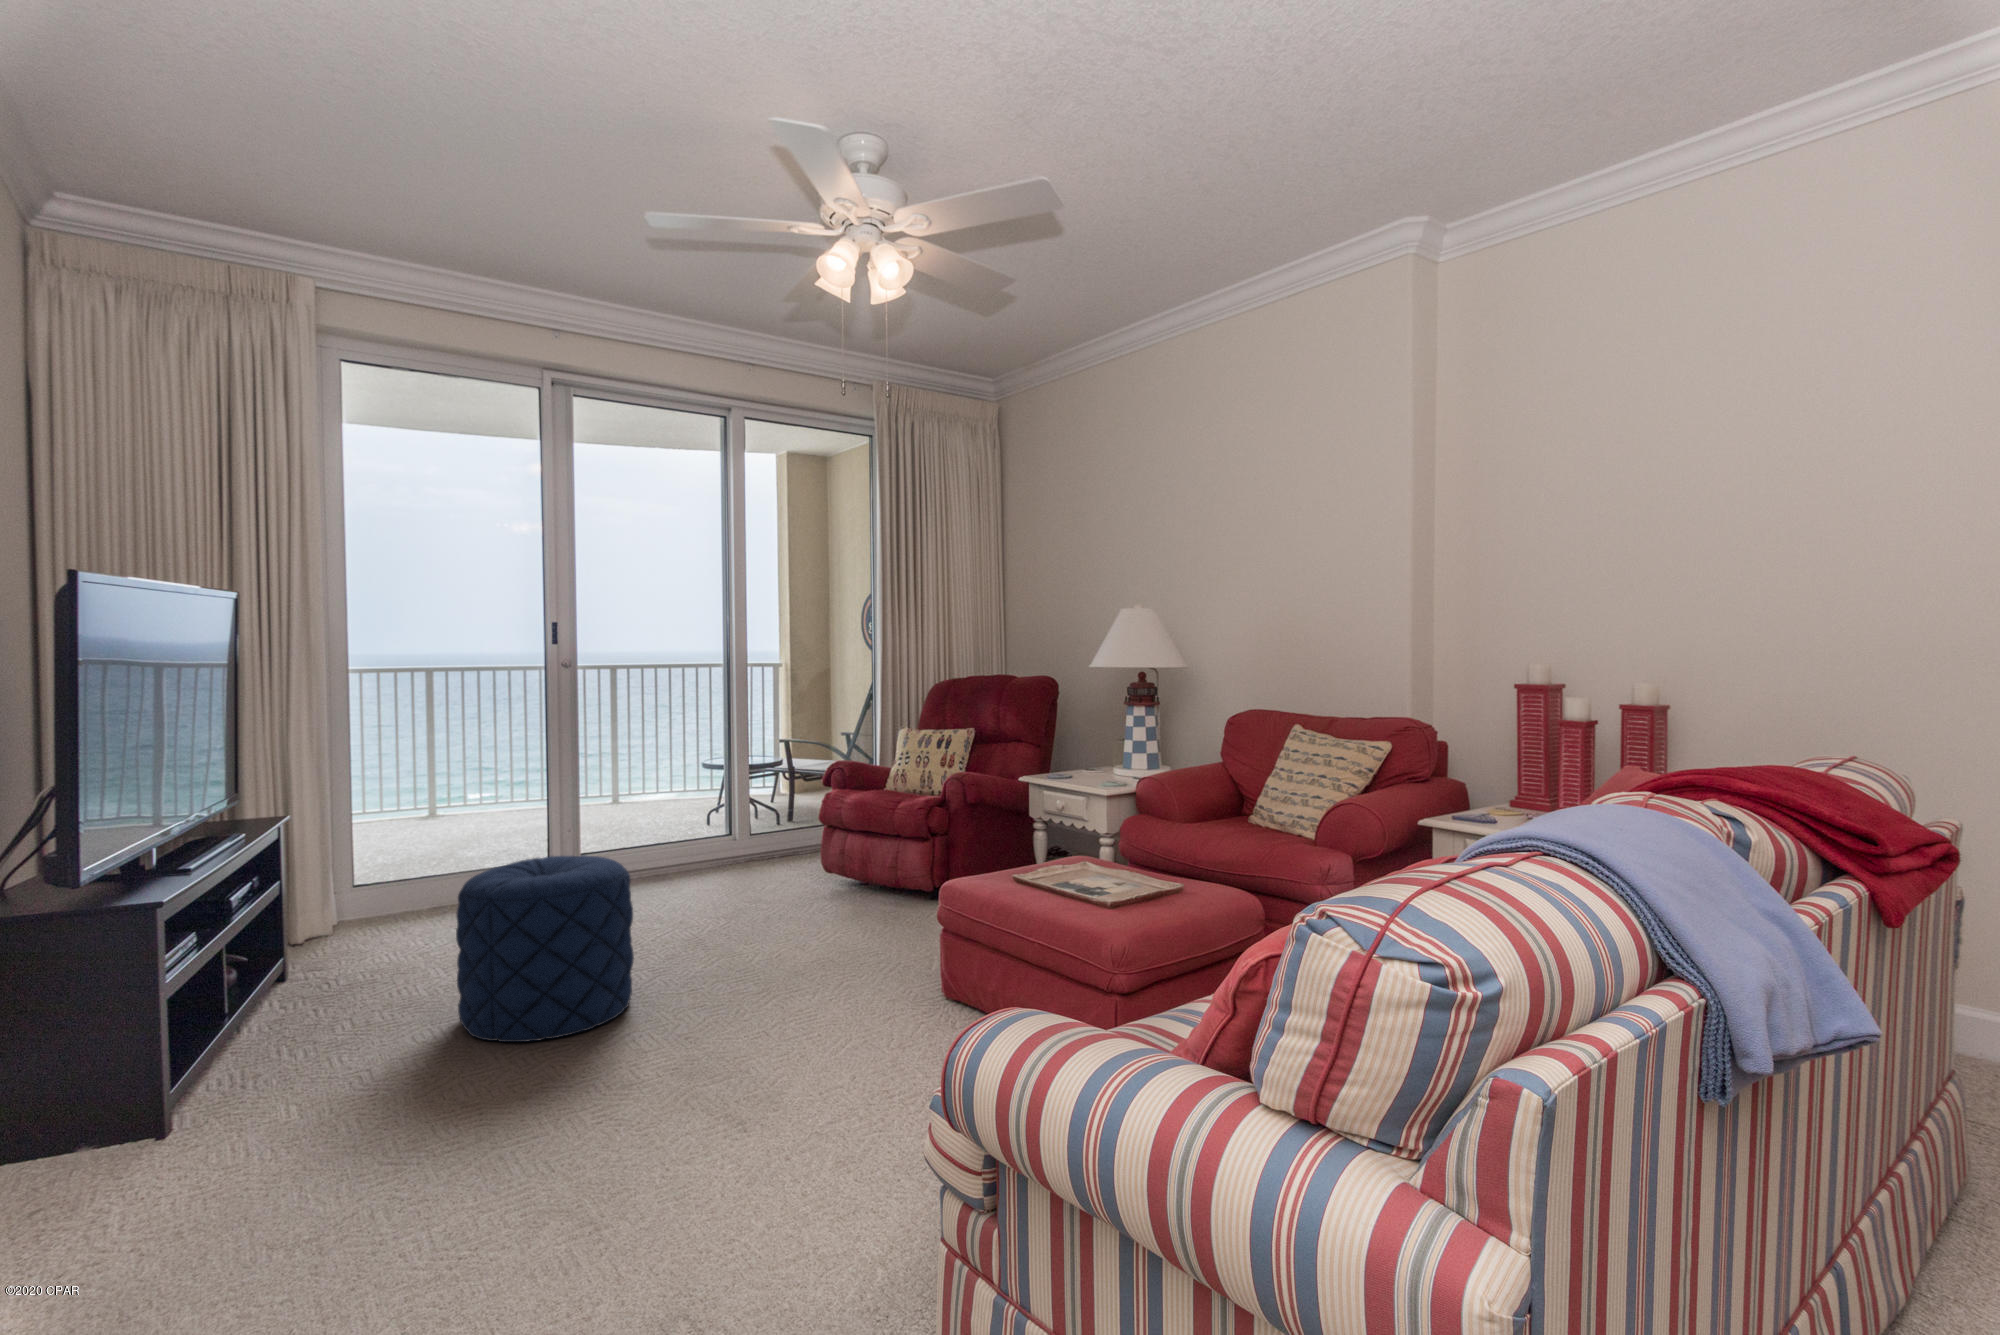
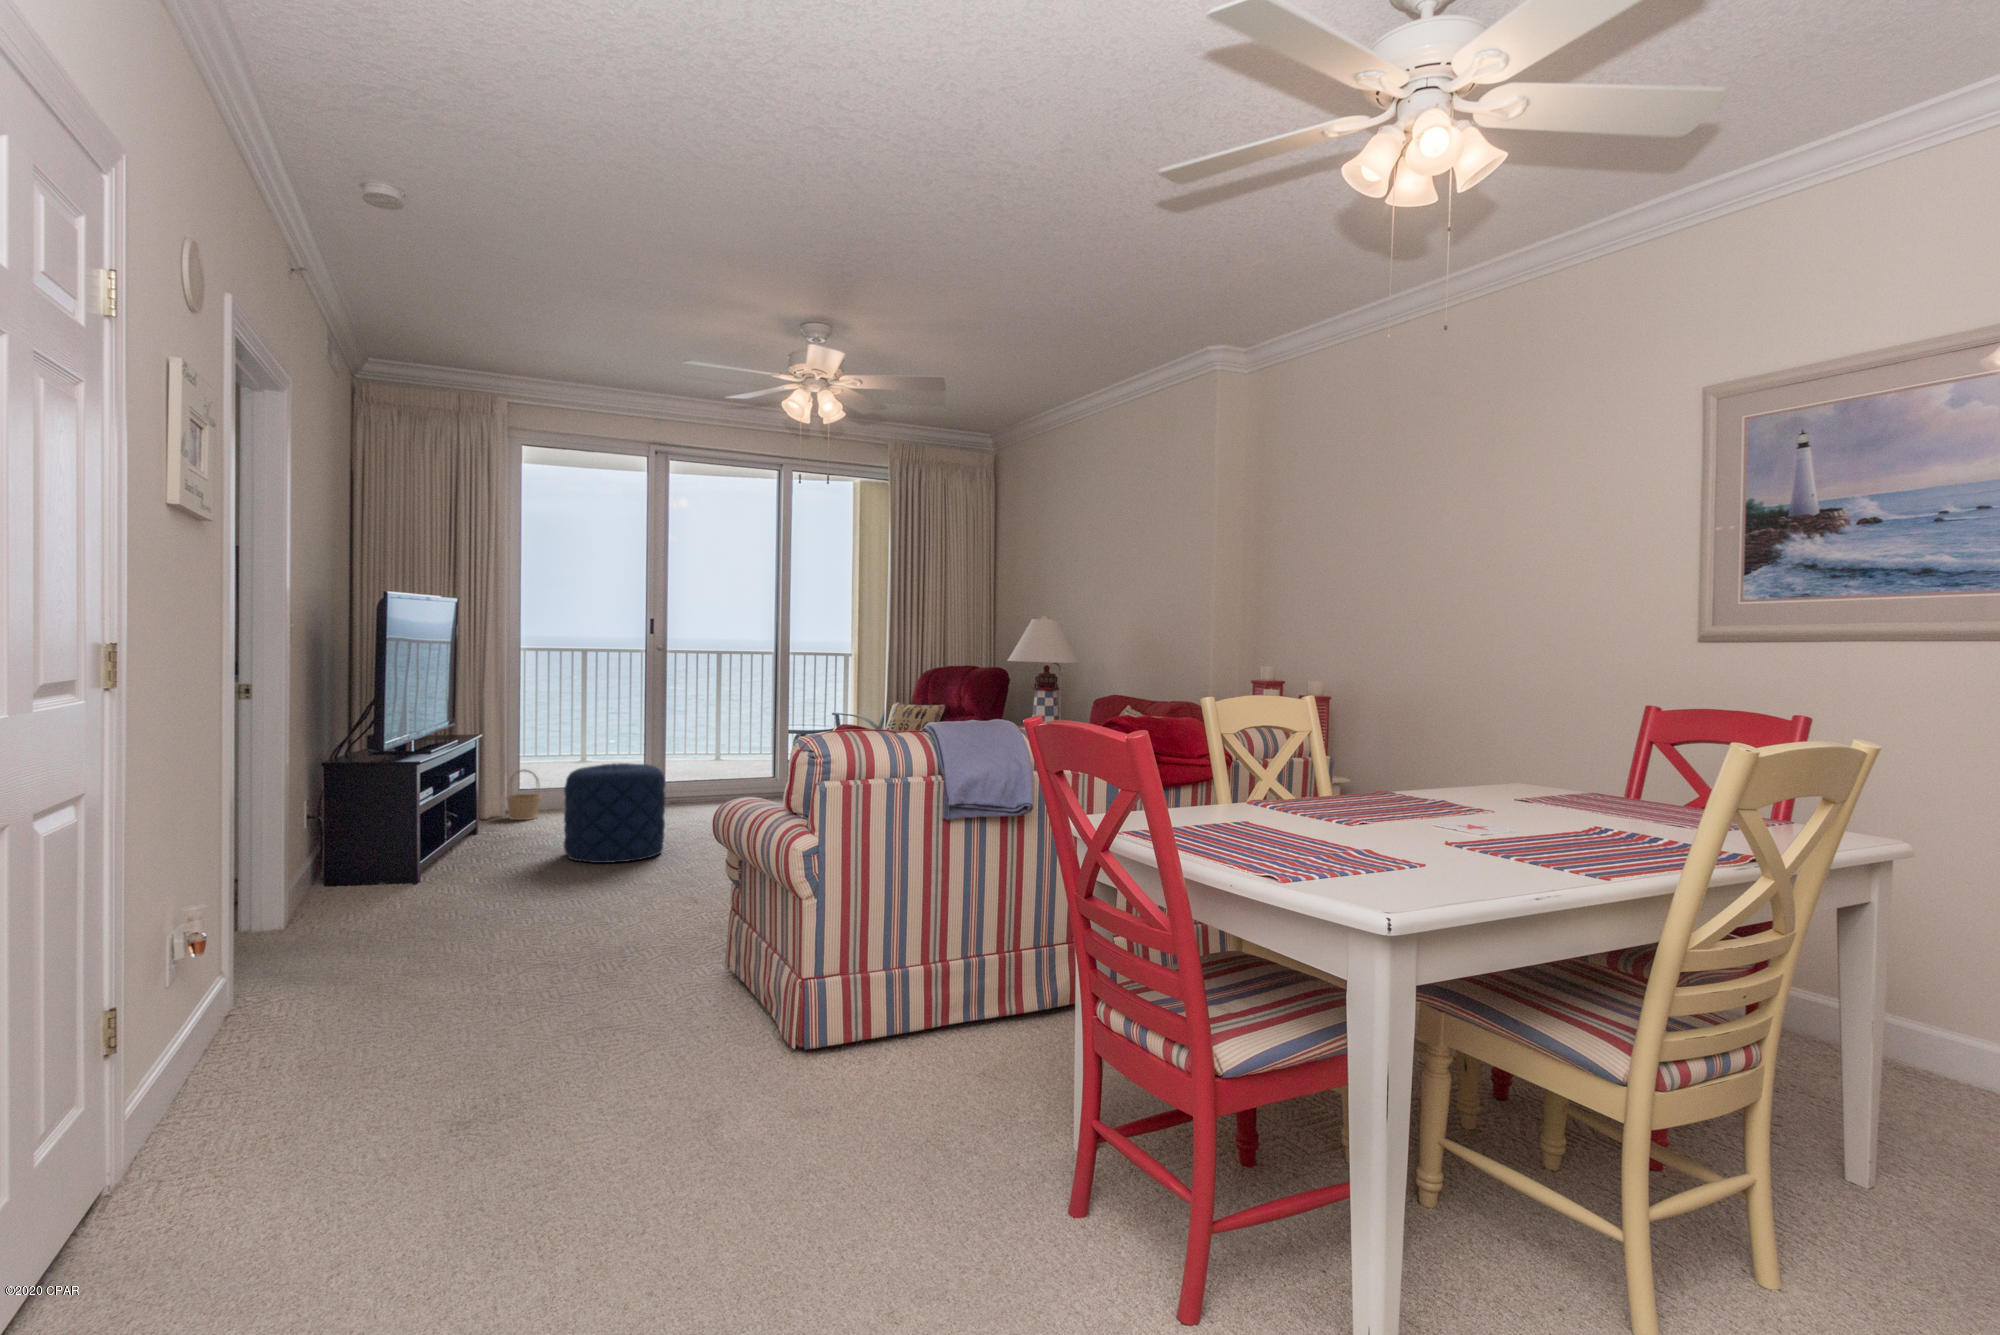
basket: none [330,862,392,945] -> present [506,769,541,820]

